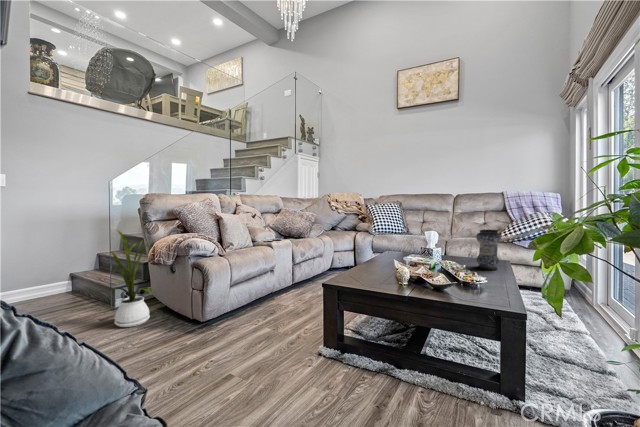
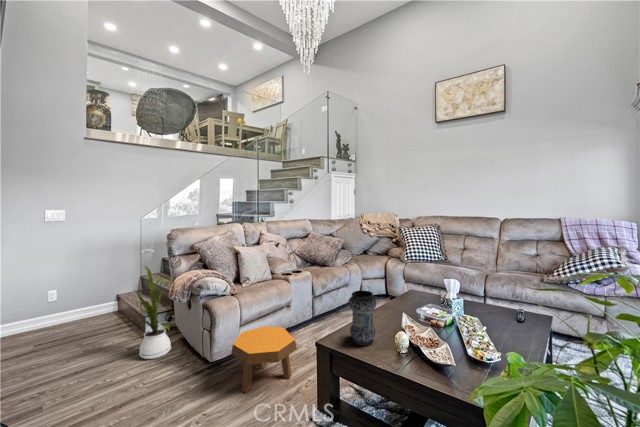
vase: present [476,230,501,270] -> present [349,291,376,345]
footstool: none [228,285,294,344] -> present [231,326,297,393]

